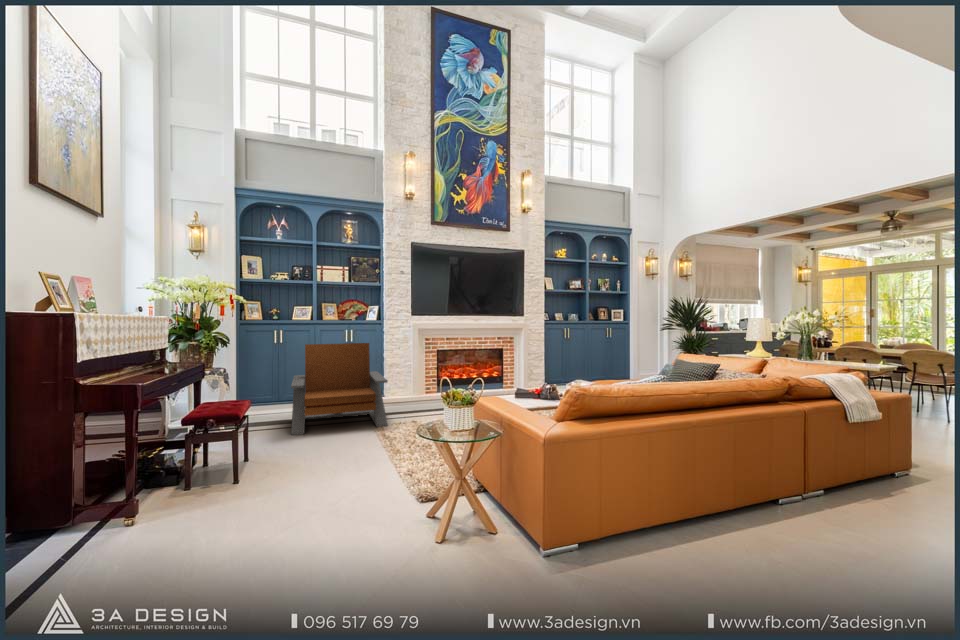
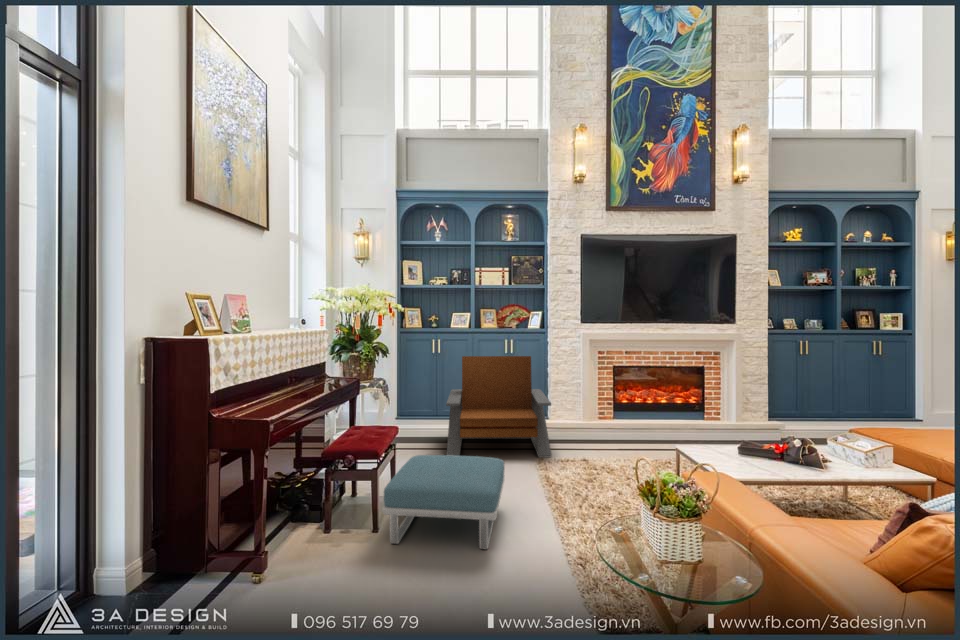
footstool: none [236,425,350,506] -> present [383,455,504,550]

